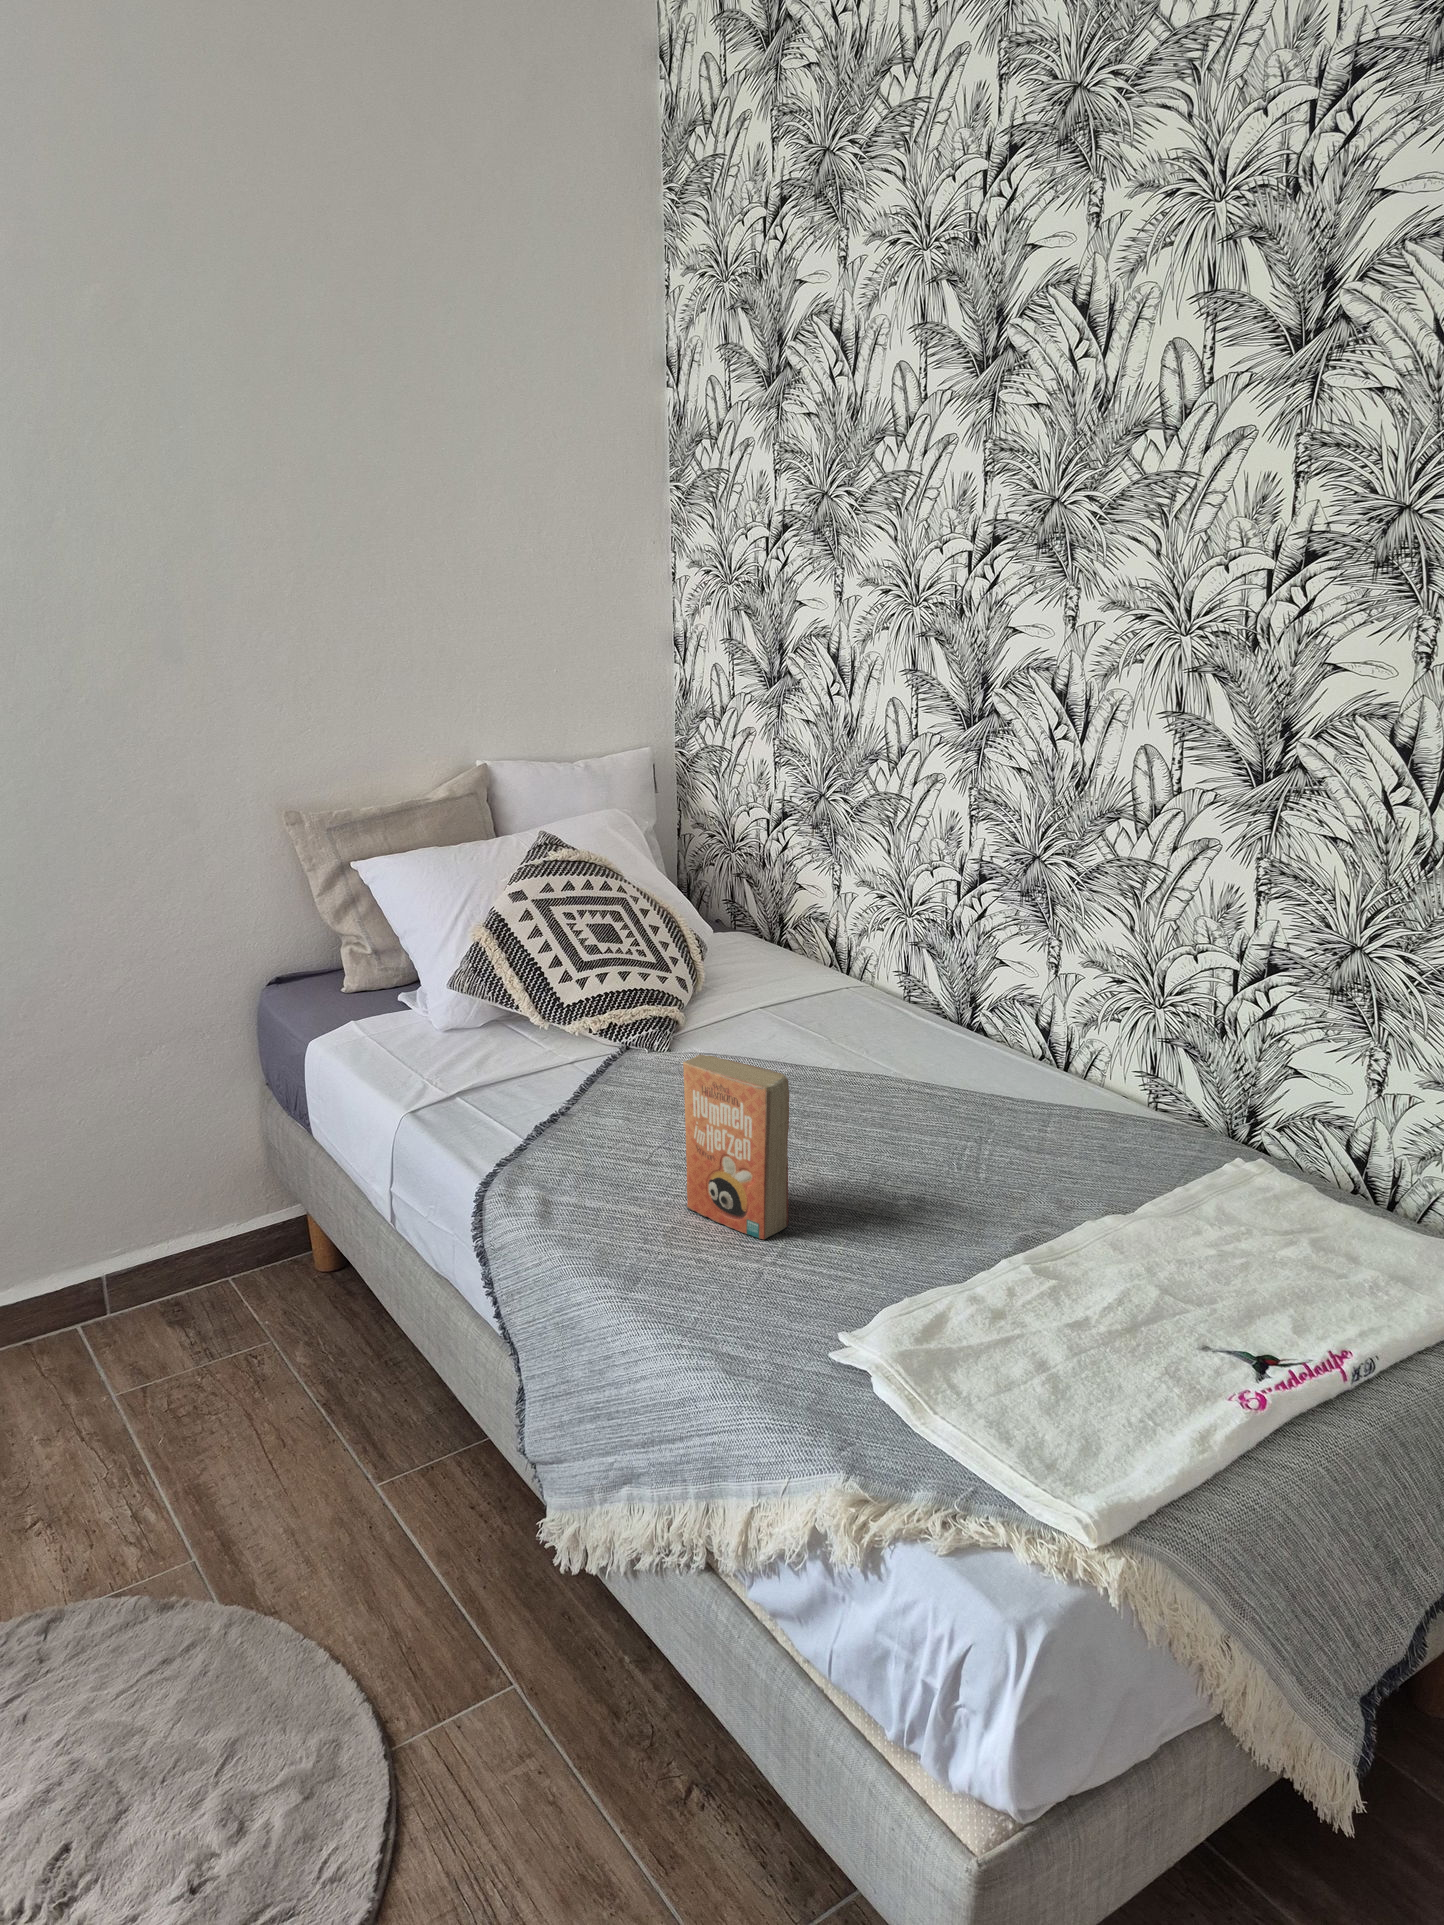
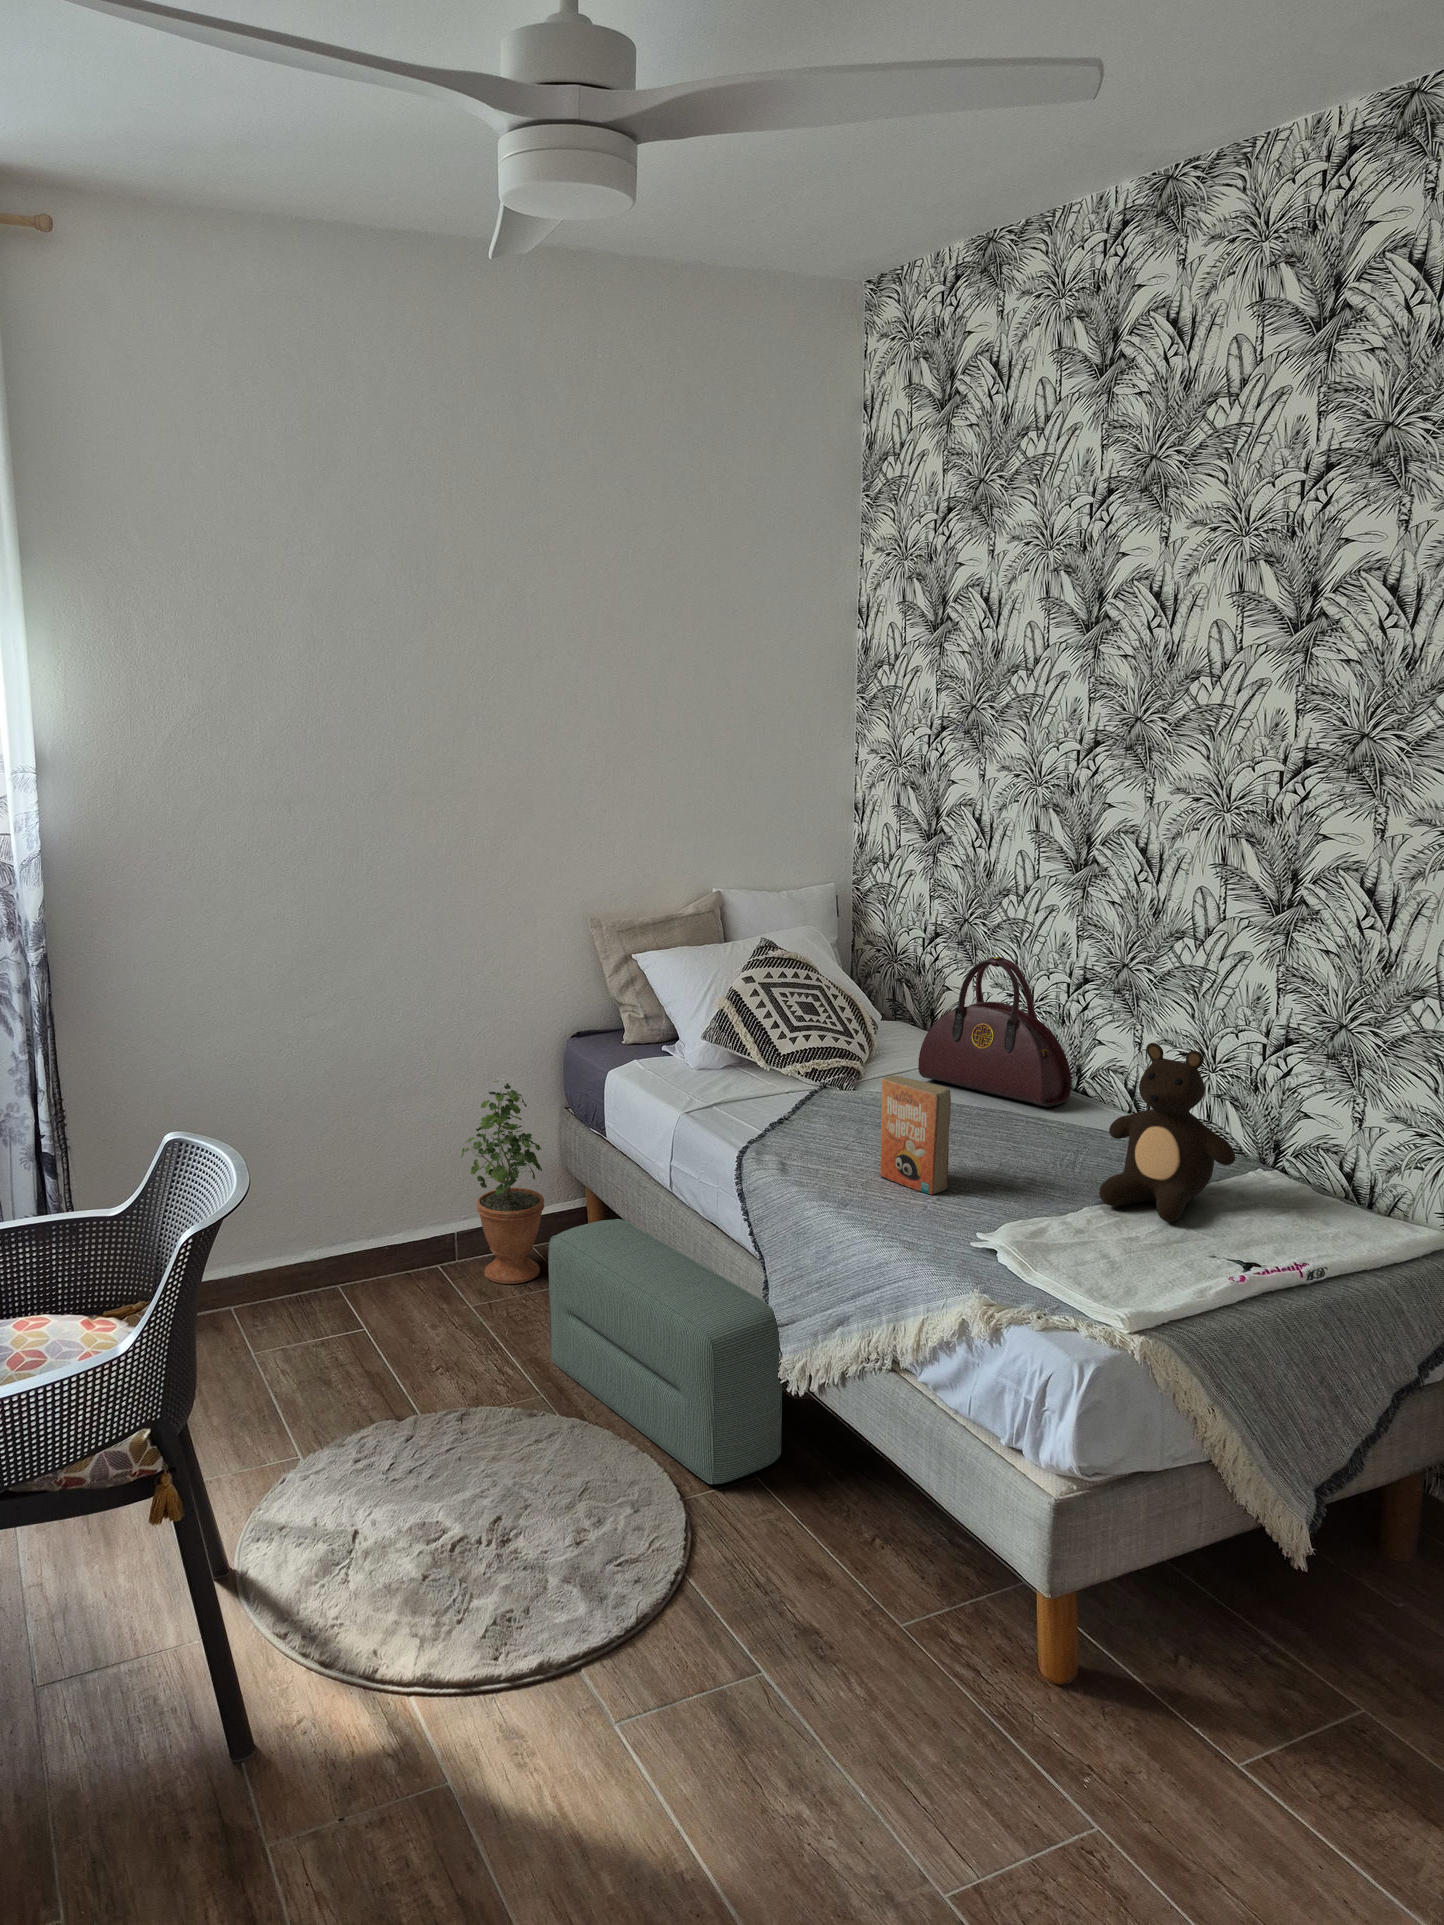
handbag: none [755,850,966,1063] -> present [918,957,1072,1107]
teddy bear: none [1015,990,1214,1269] -> present [1099,1043,1235,1222]
potted plant: none [85,1055,226,1350] -> present [461,1081,544,1284]
pouf: none [193,1270,546,1716] -> present [548,1219,782,1485]

